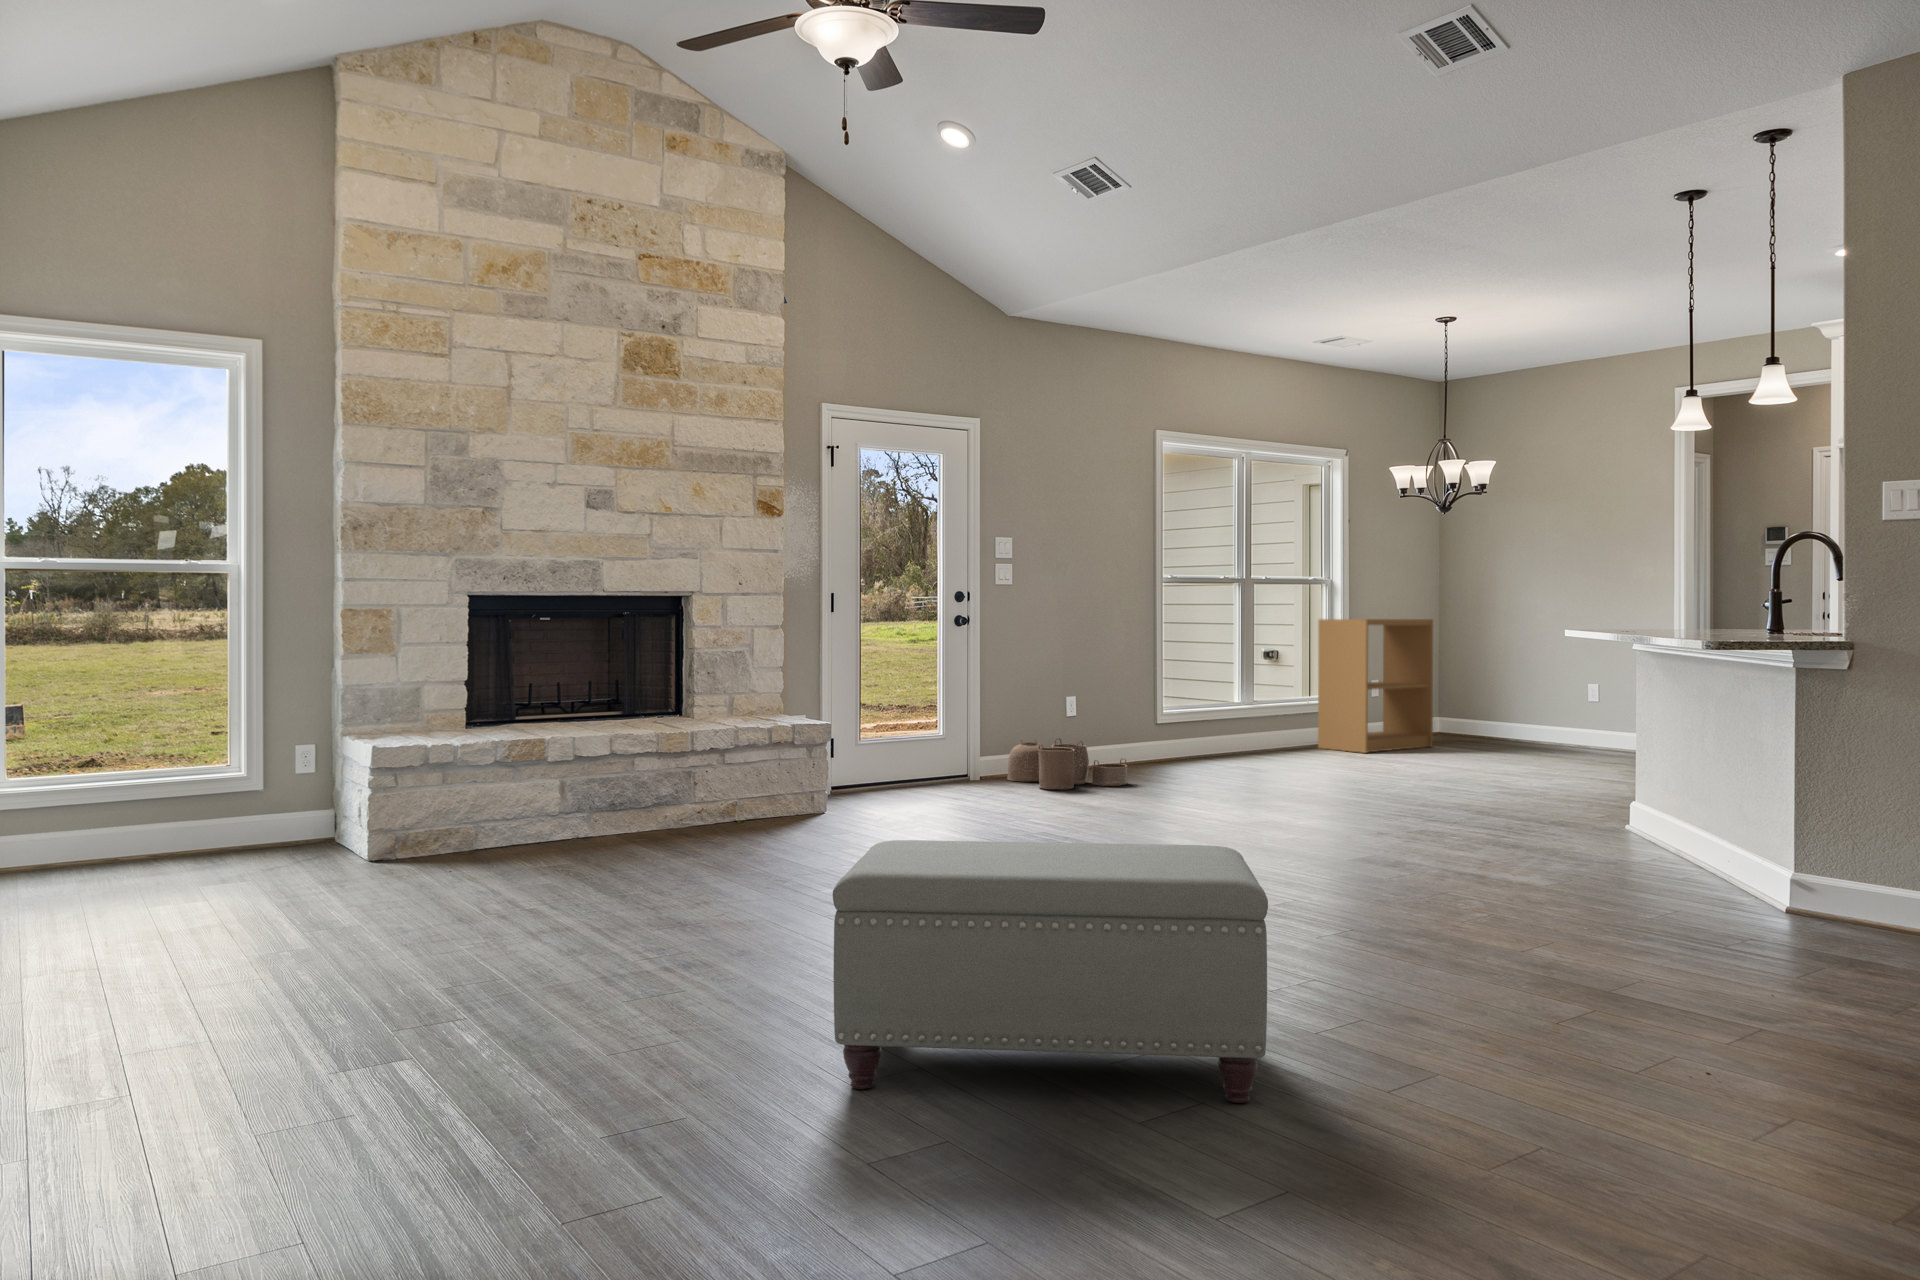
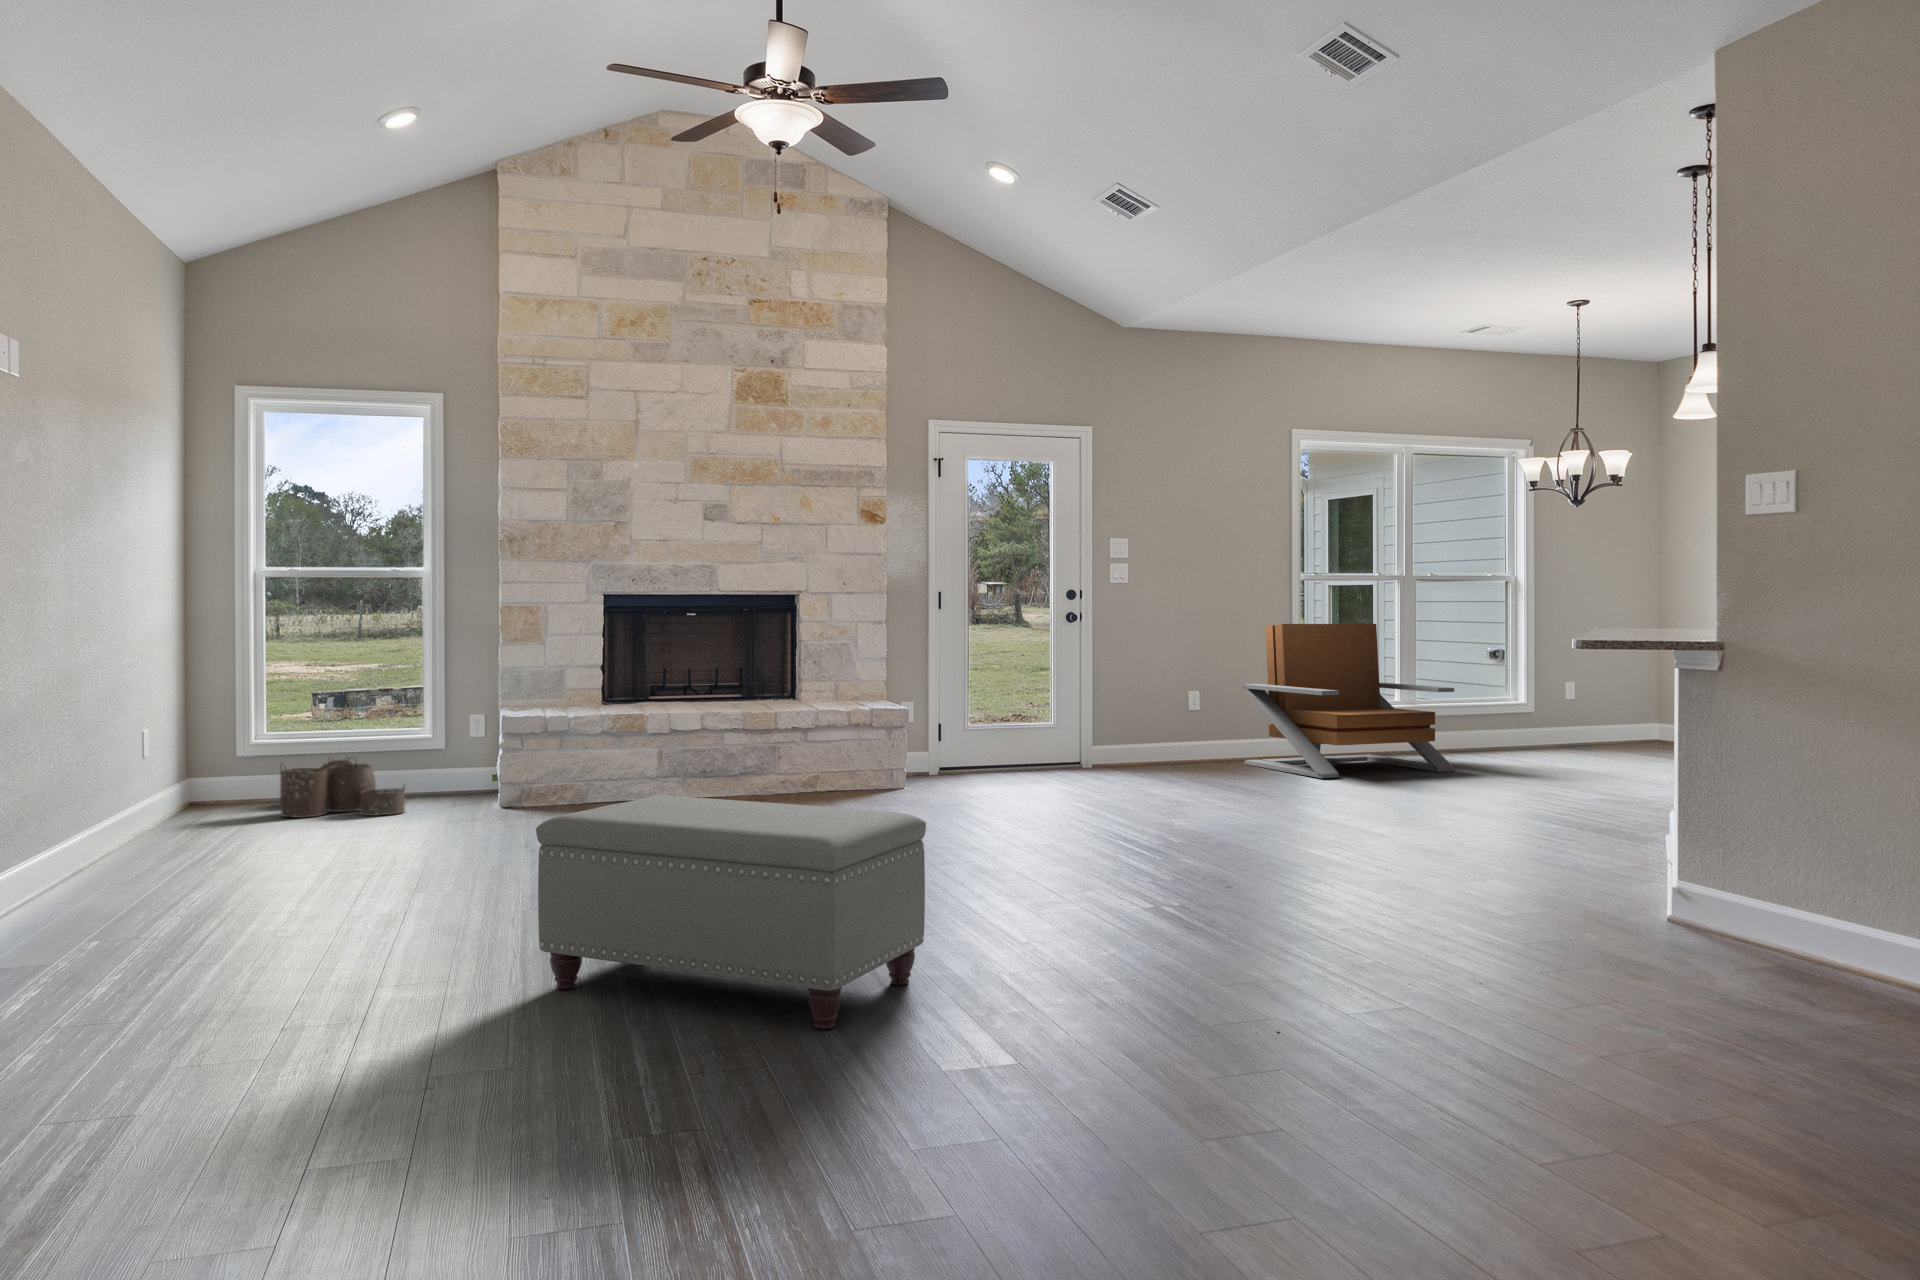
bookshelf: present [1318,619,1433,753] -> none [1493,617,1630,757]
lounge chair: none [1119,627,1321,782] -> present [1242,624,1454,778]
woven basket: present [1007,738,1128,789] -> present [280,758,405,818]

